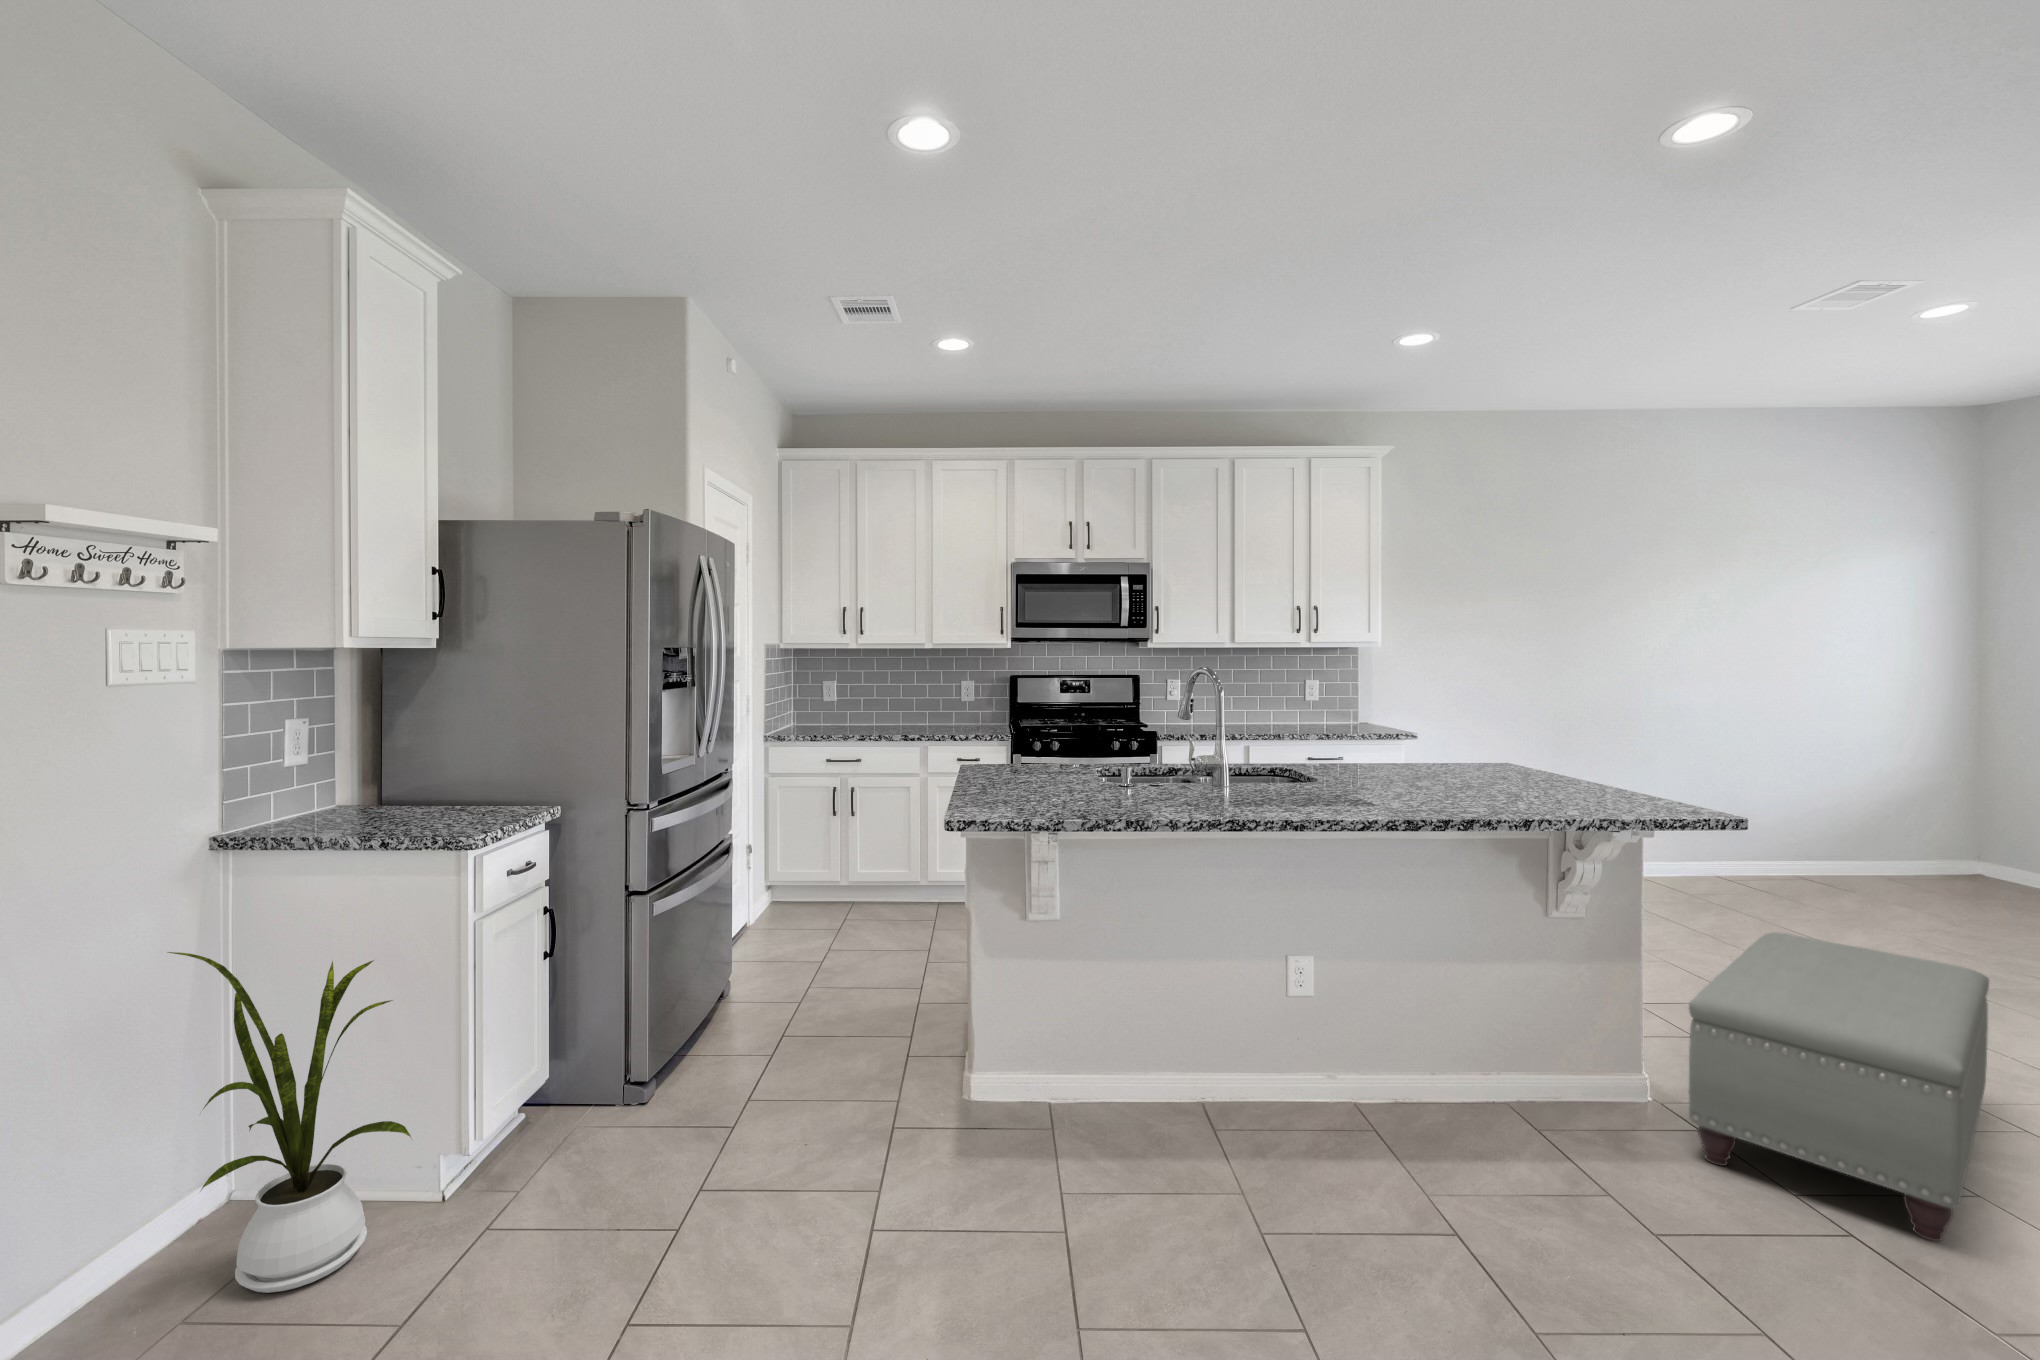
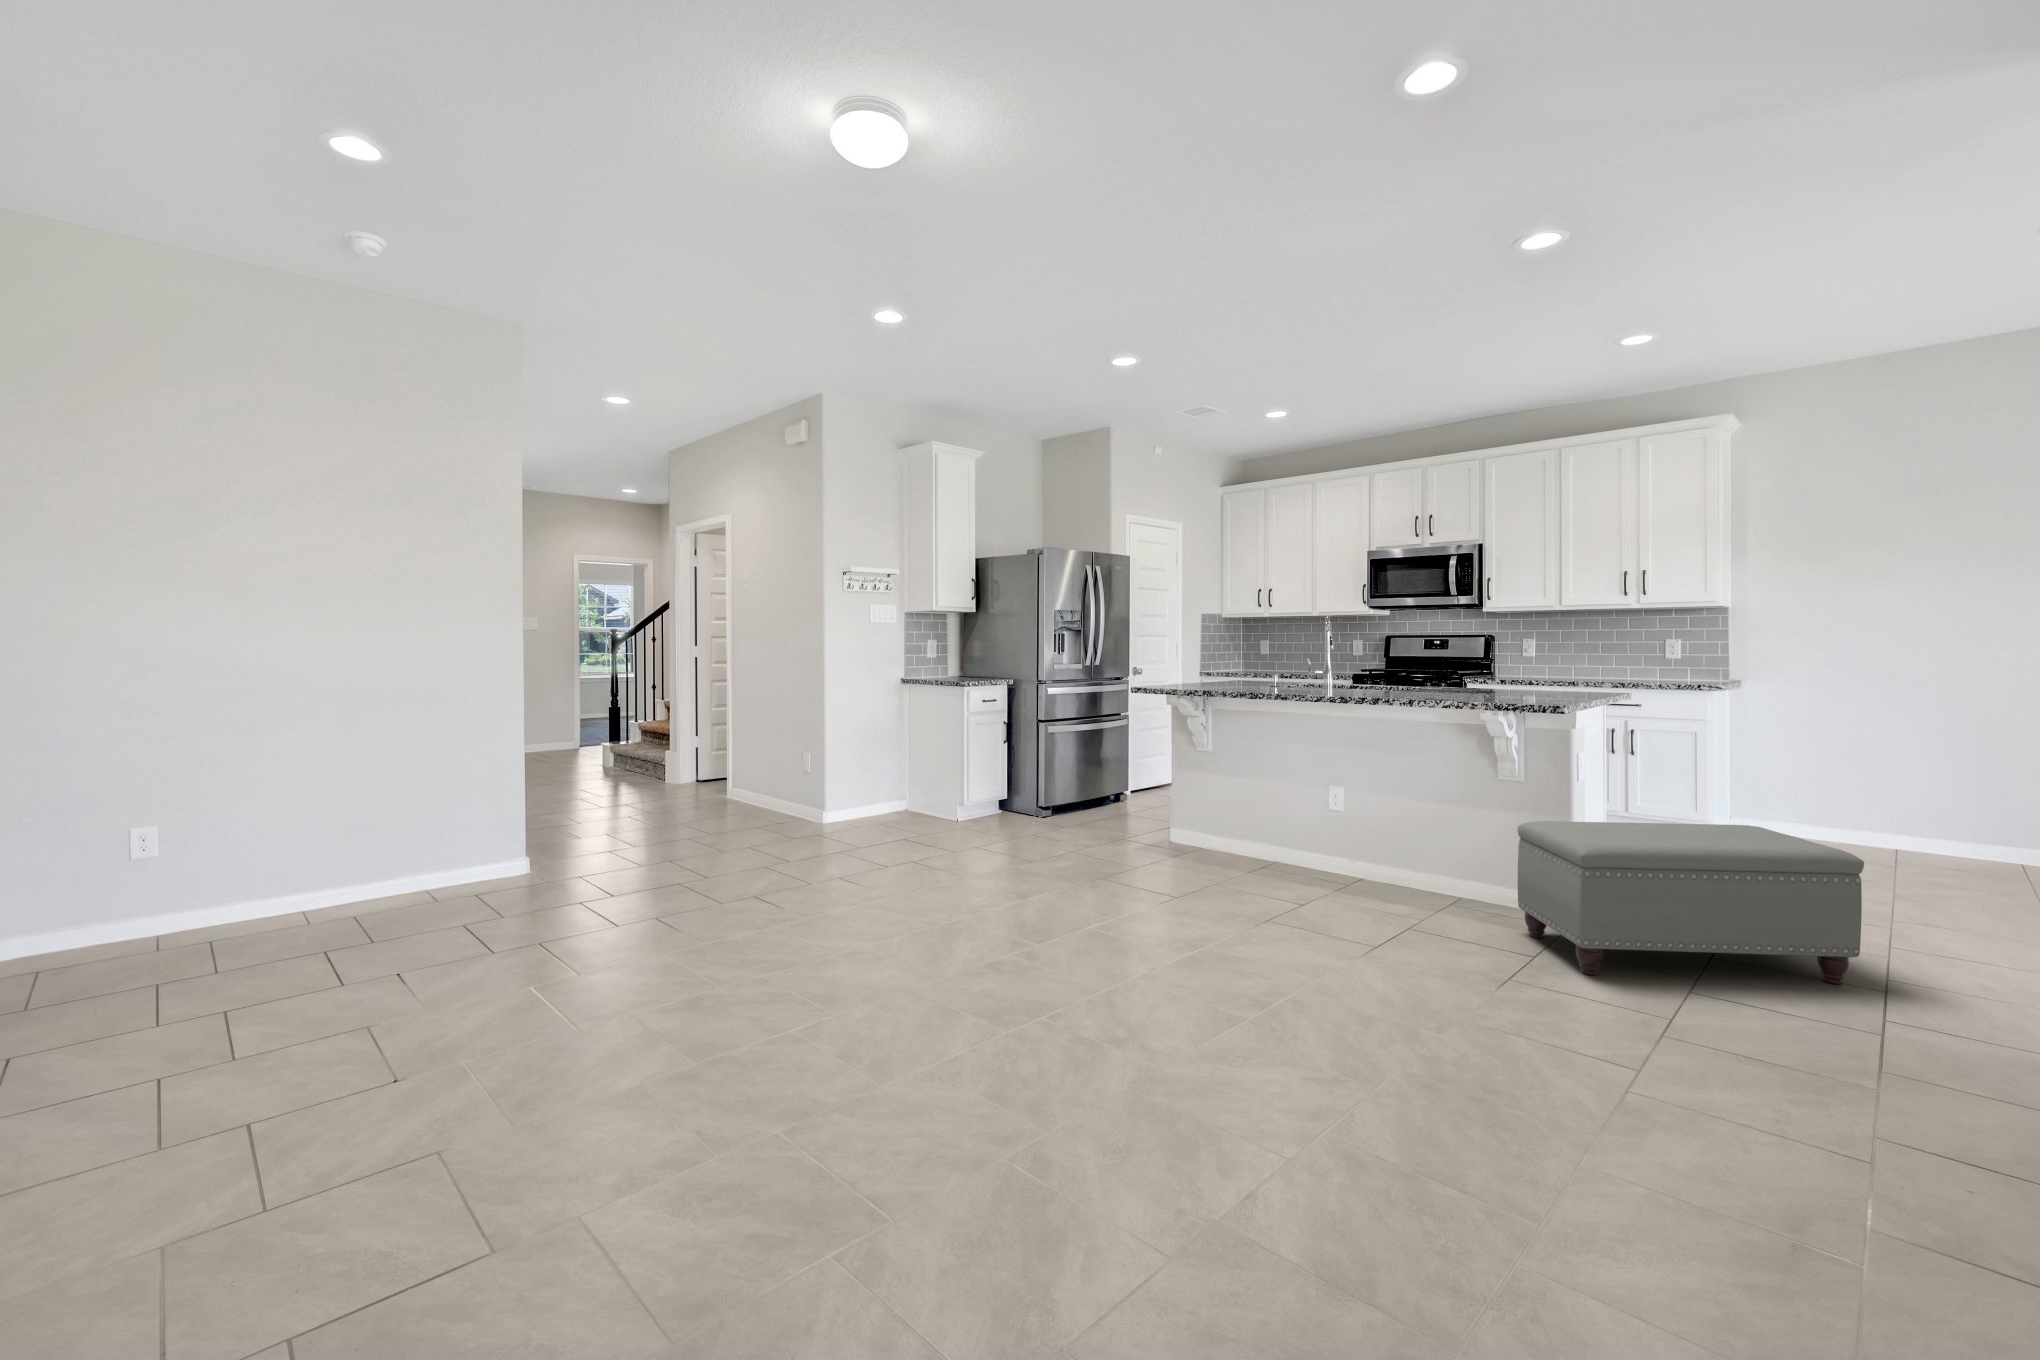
house plant: present [168,952,411,1293] -> none [881,710,939,826]

